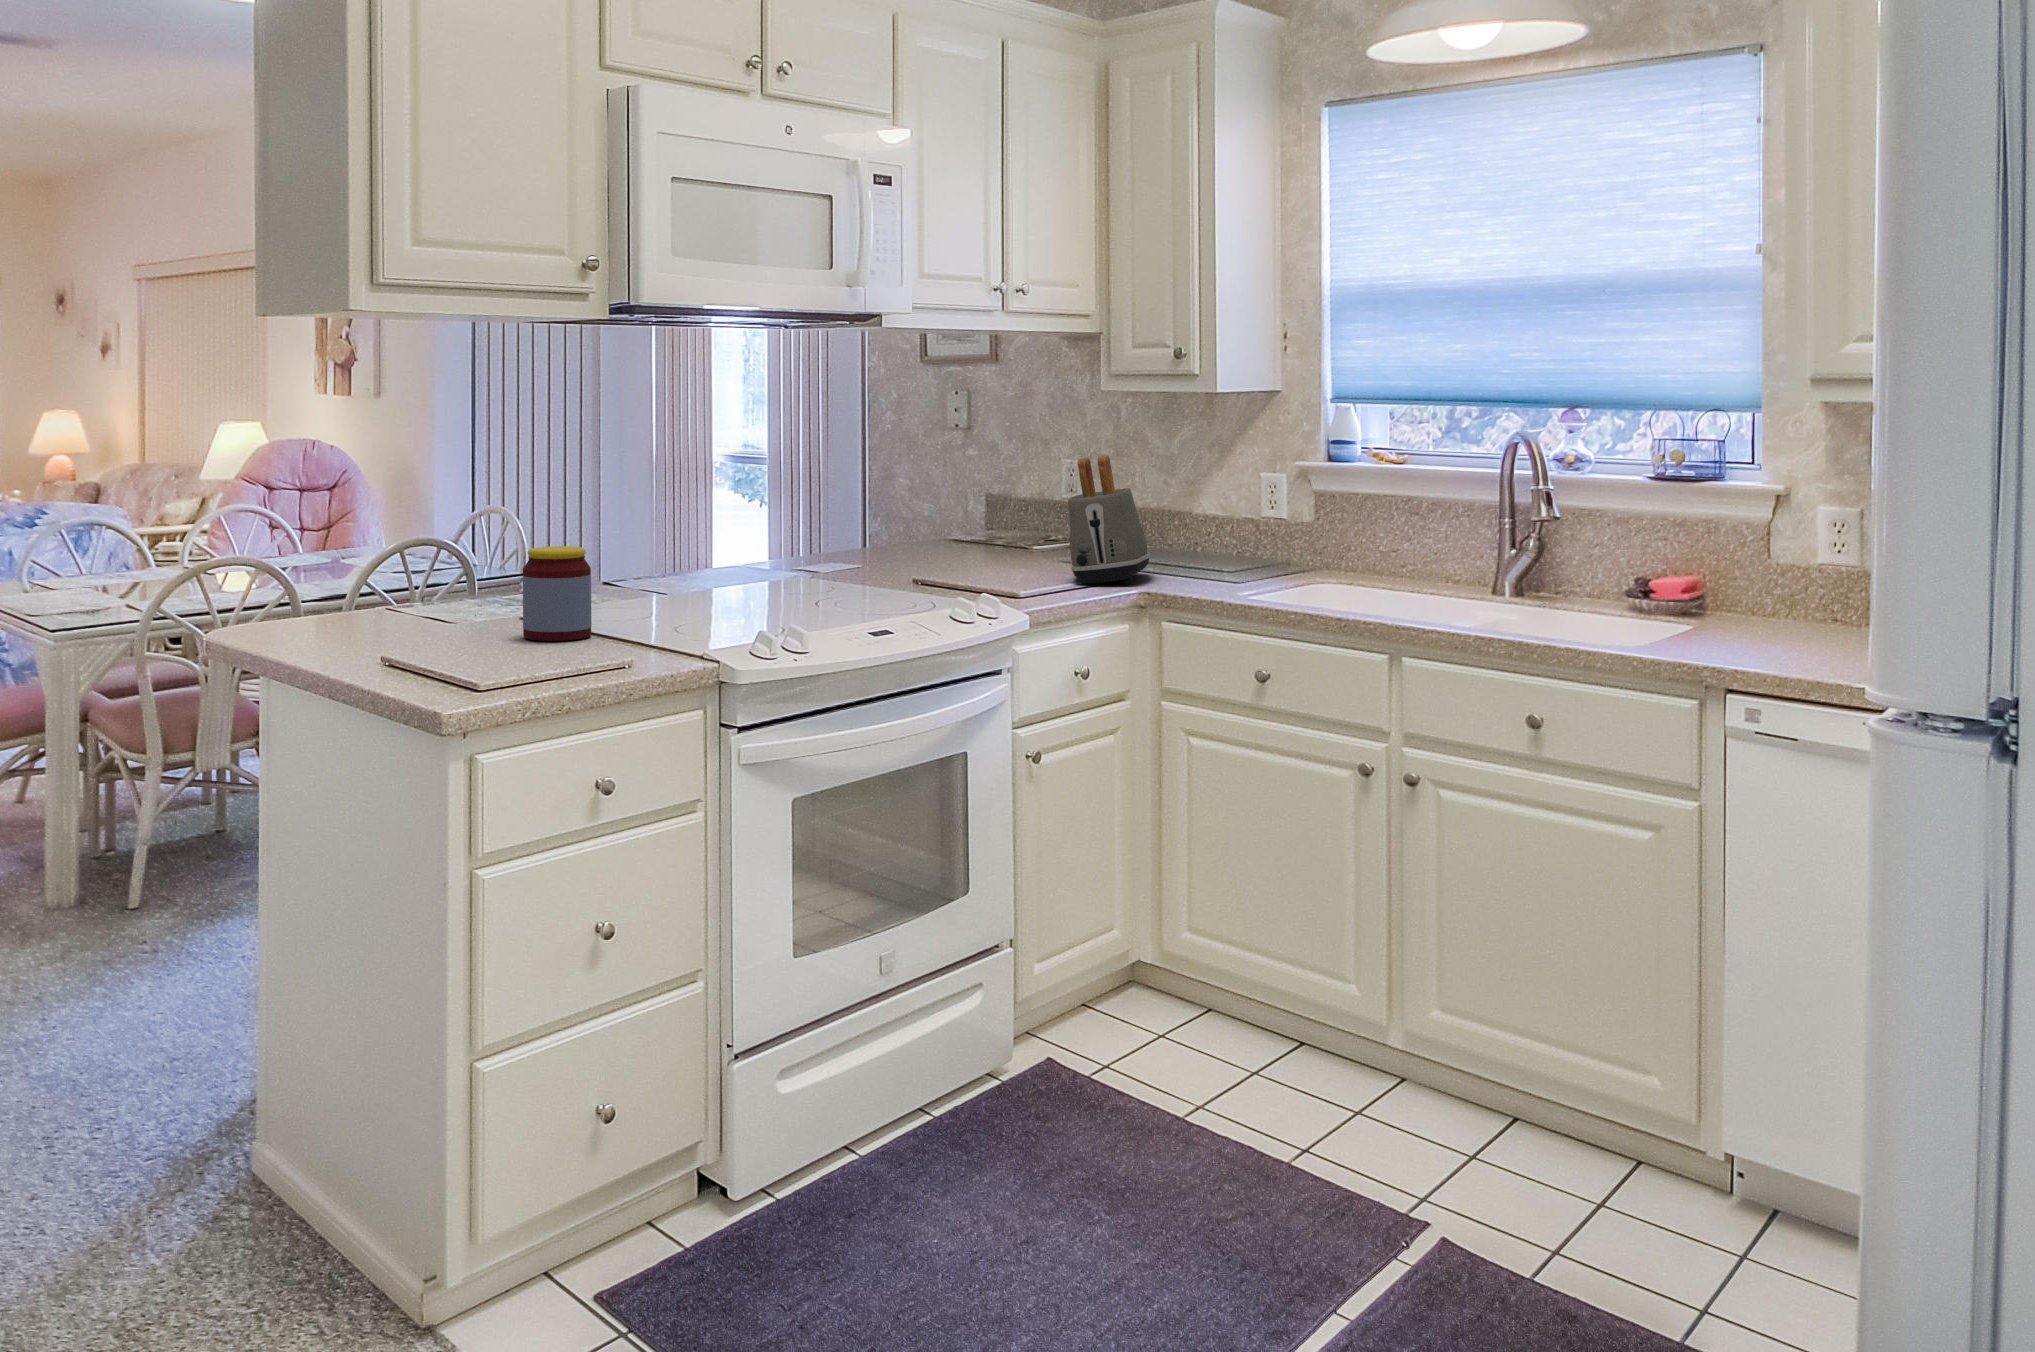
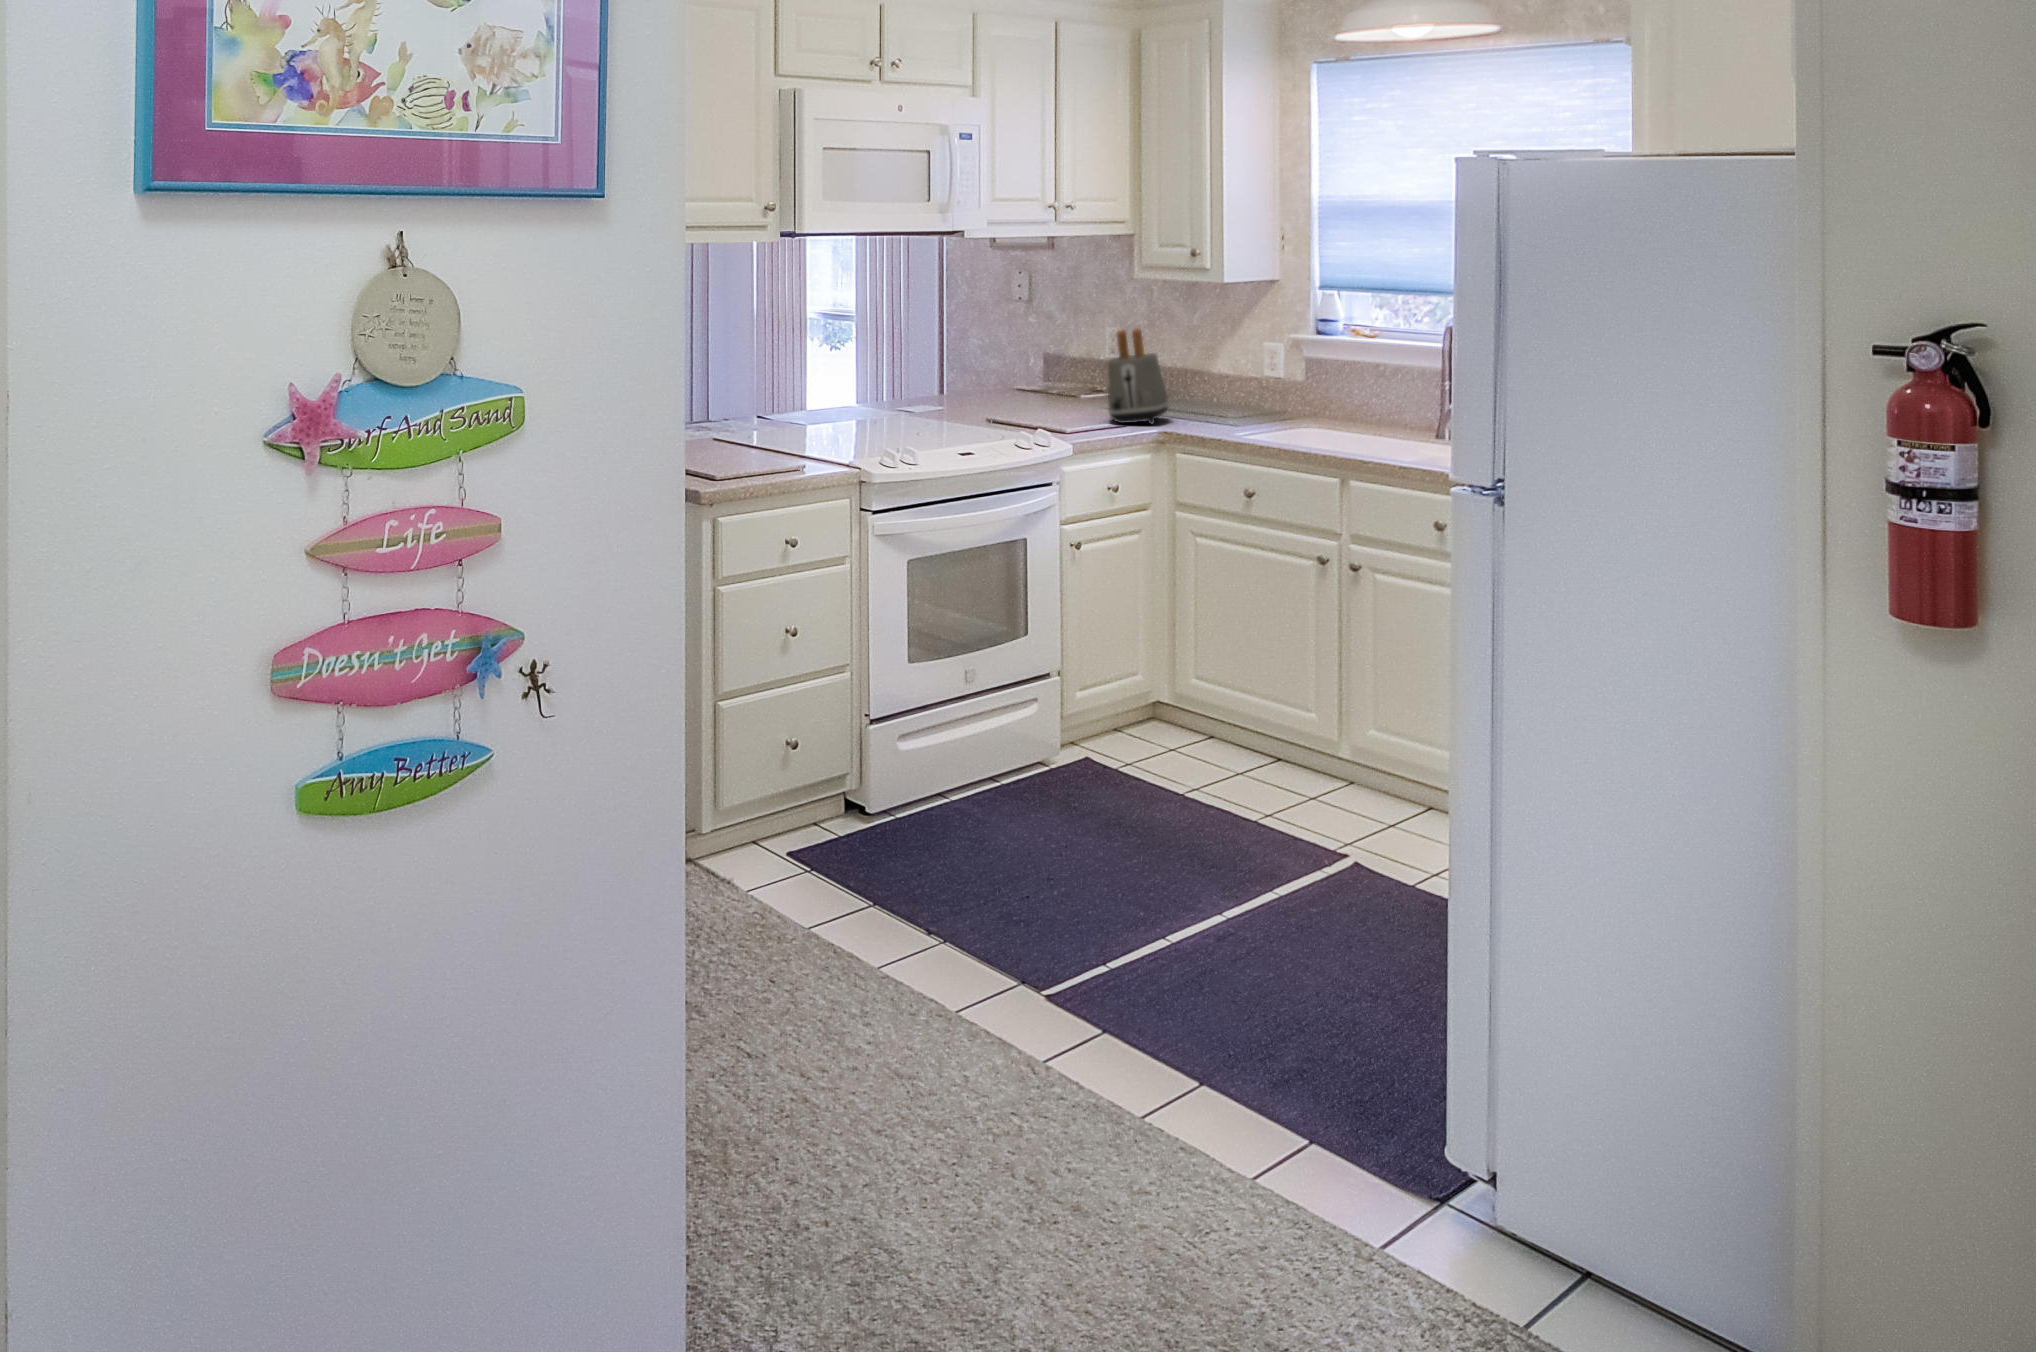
jar: present [523,546,592,641] -> none [725,387,772,450]

